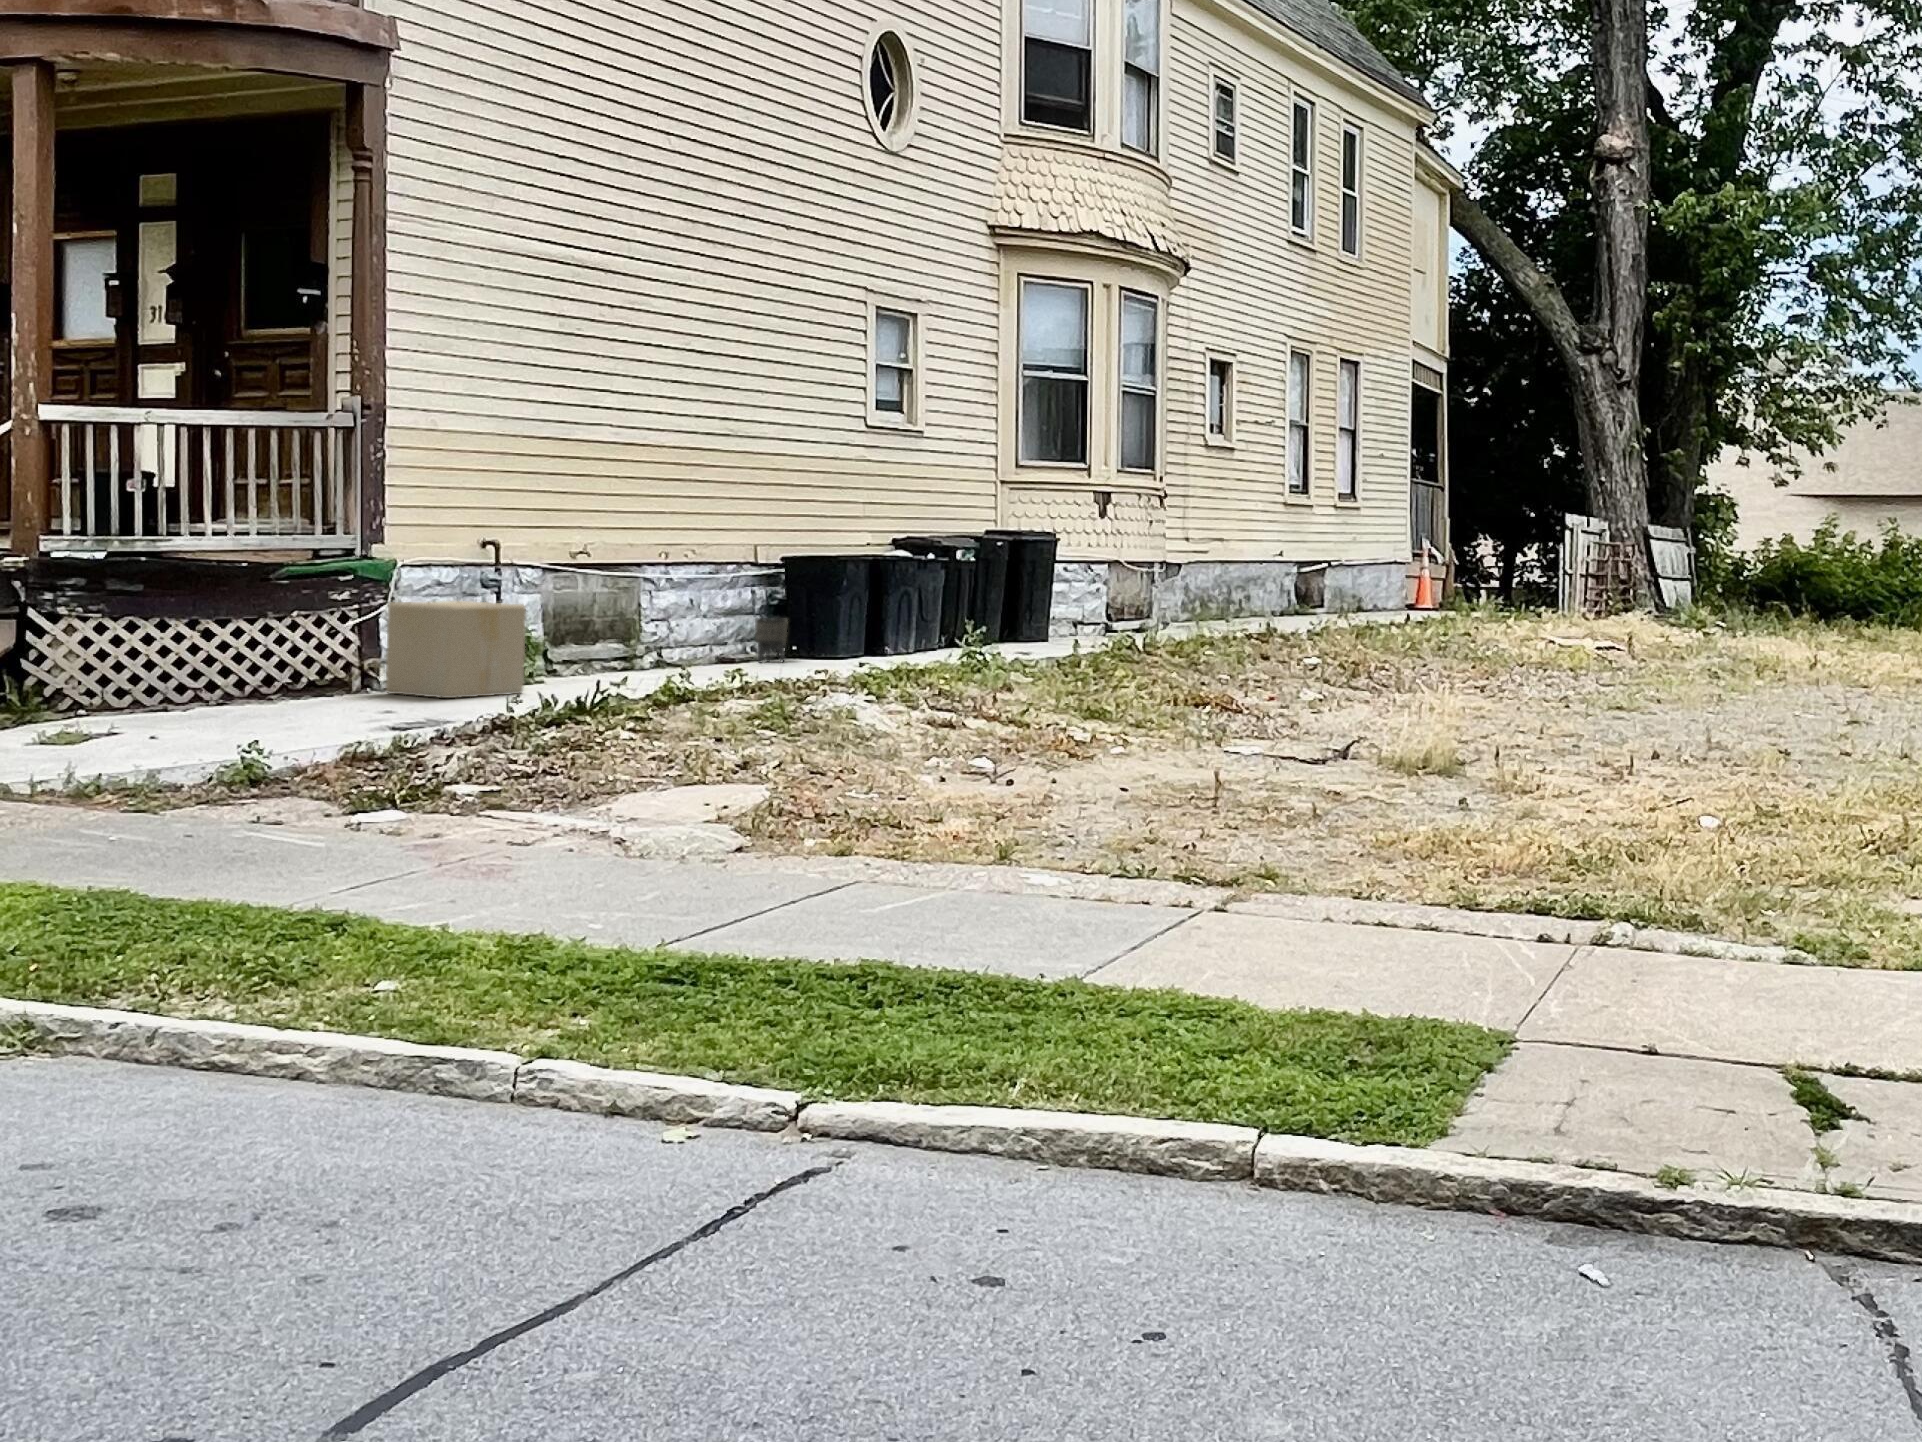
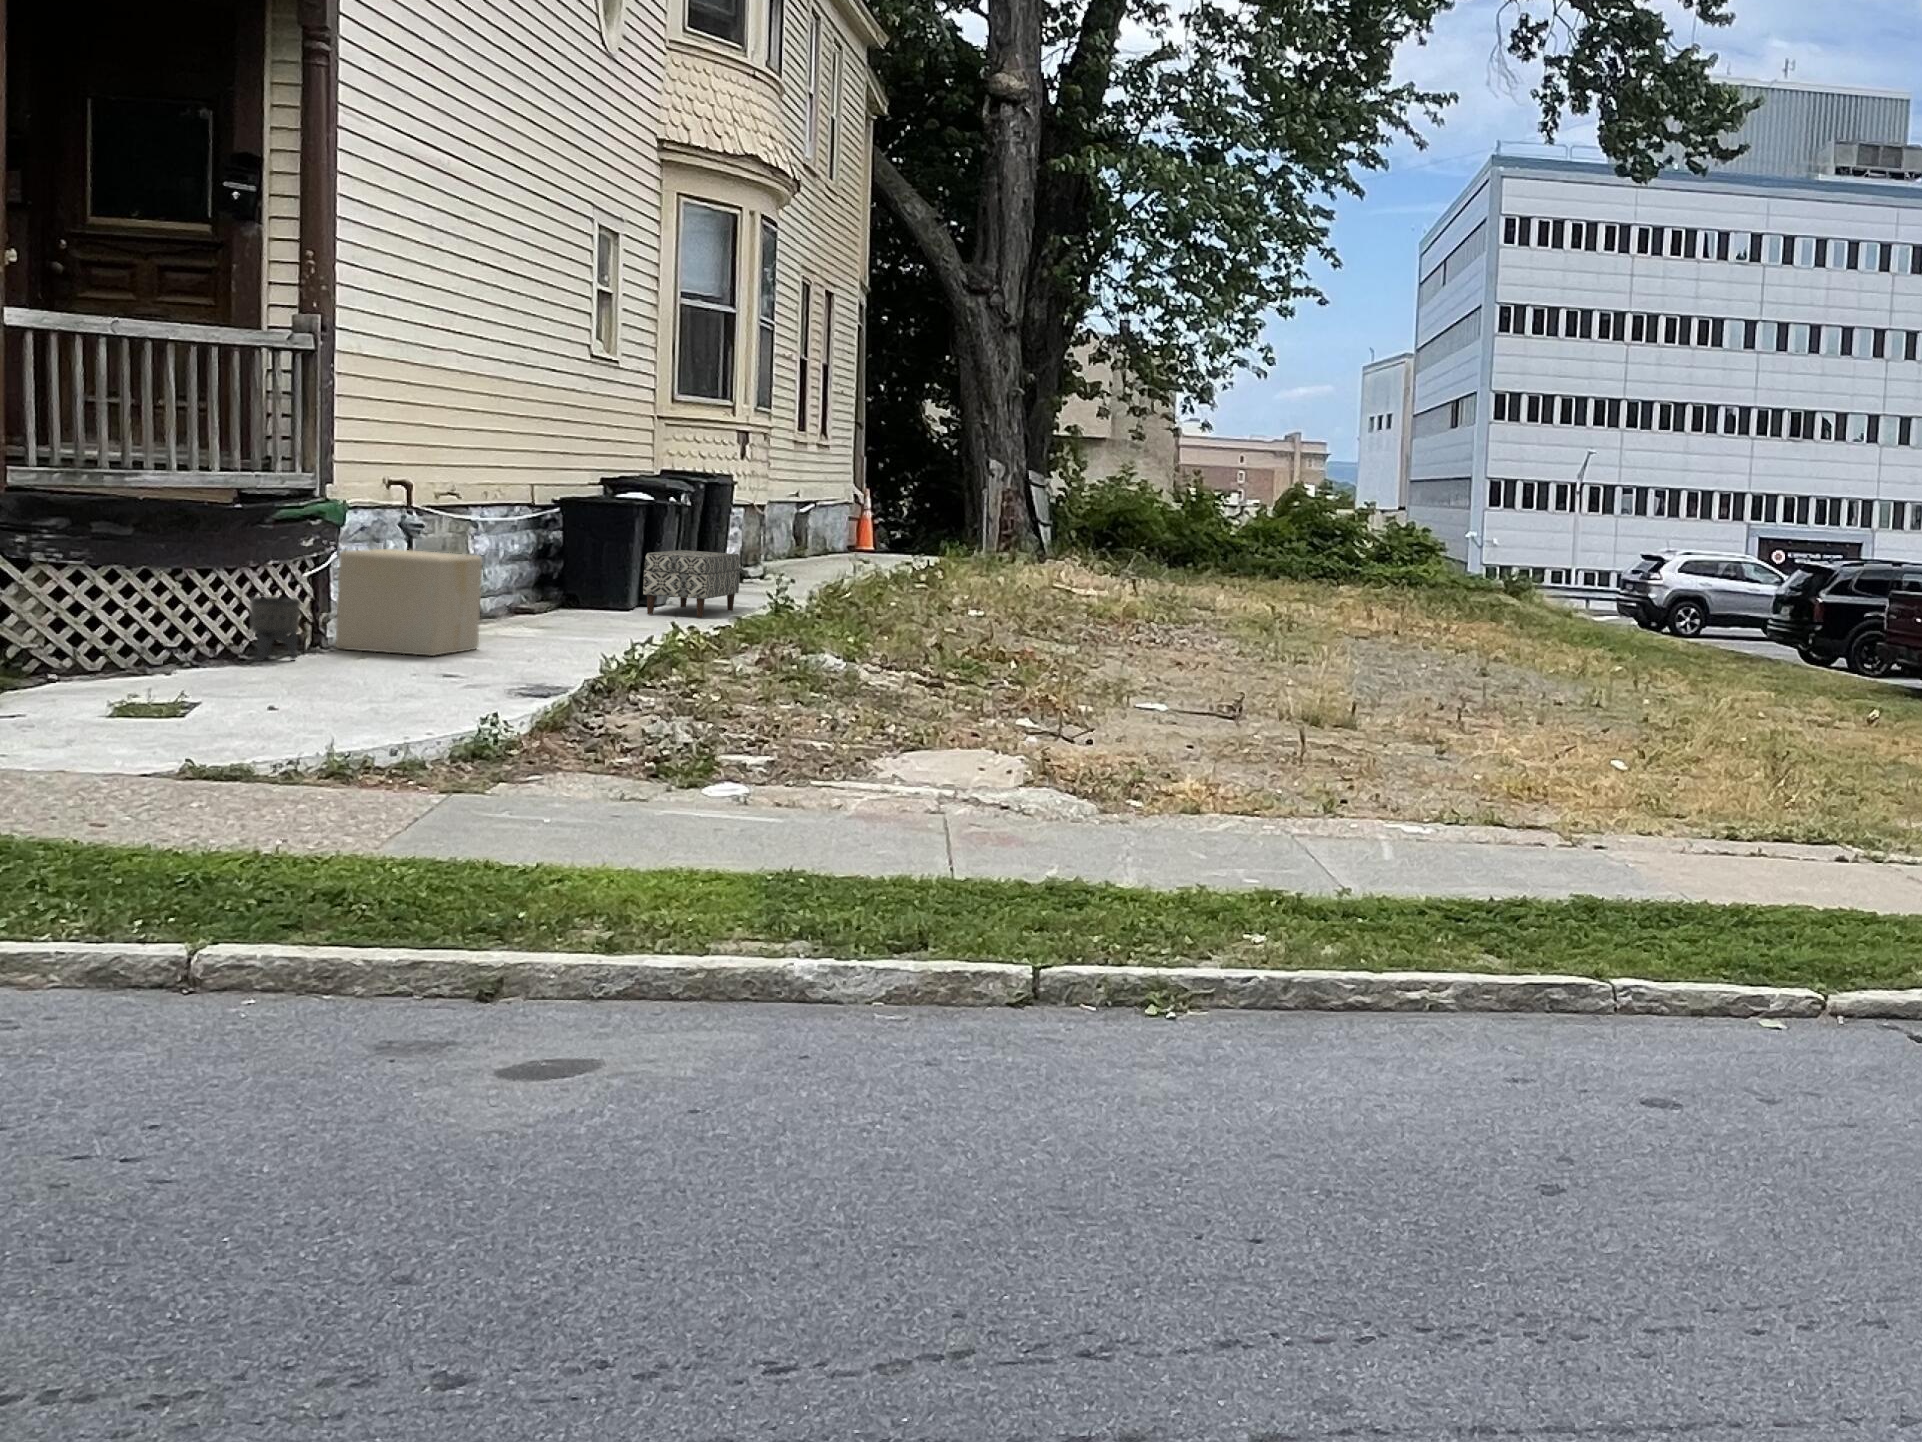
bench: none [831,604,955,667] -> present [643,550,740,618]
planter: present [755,618,787,662] -> present [250,596,301,661]

